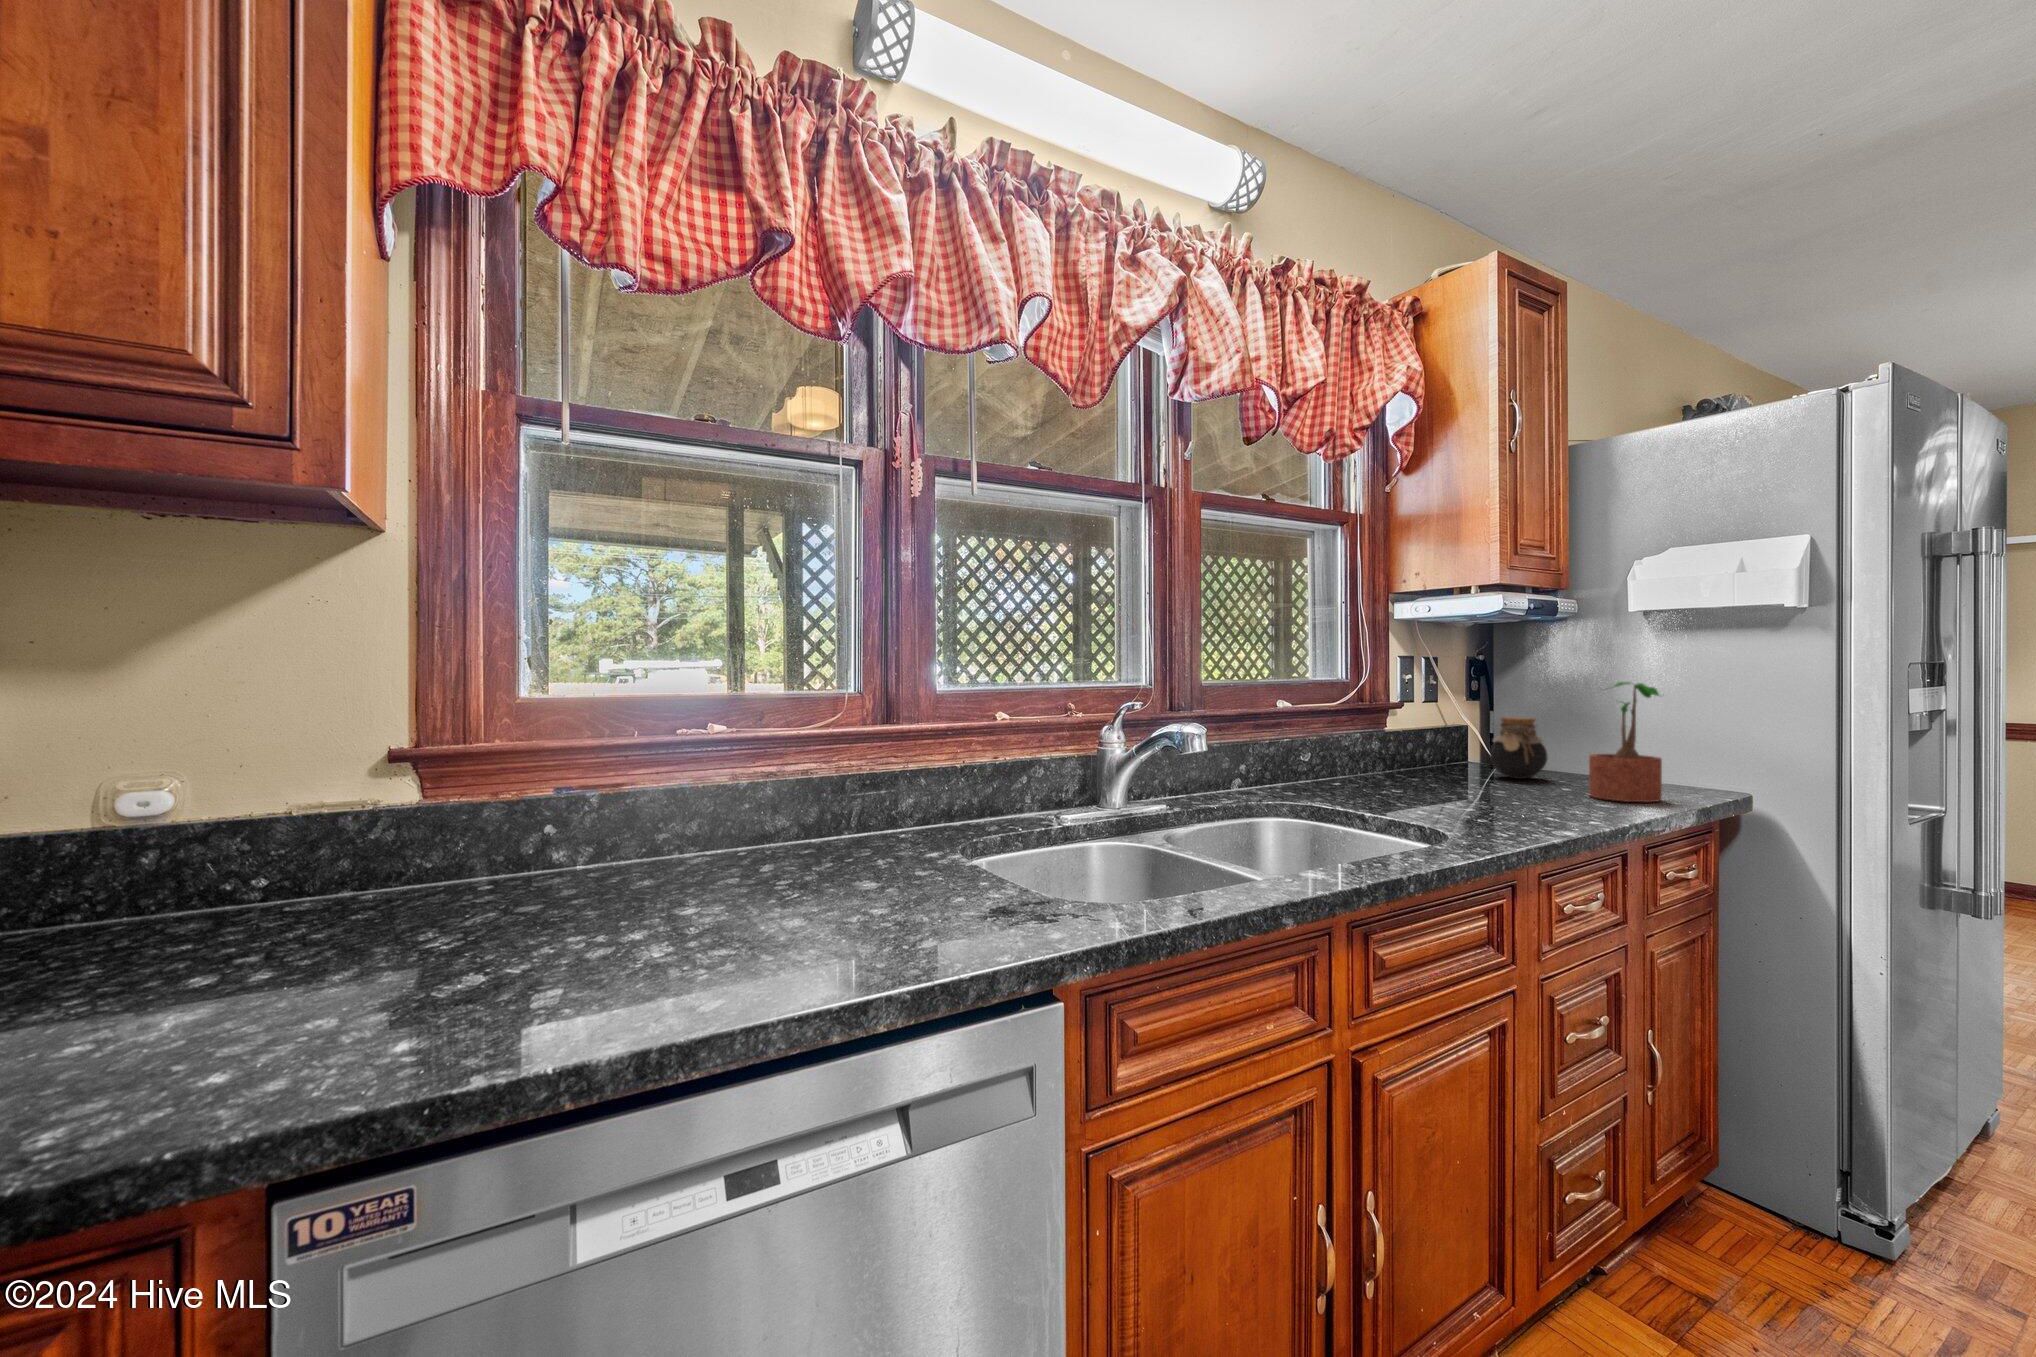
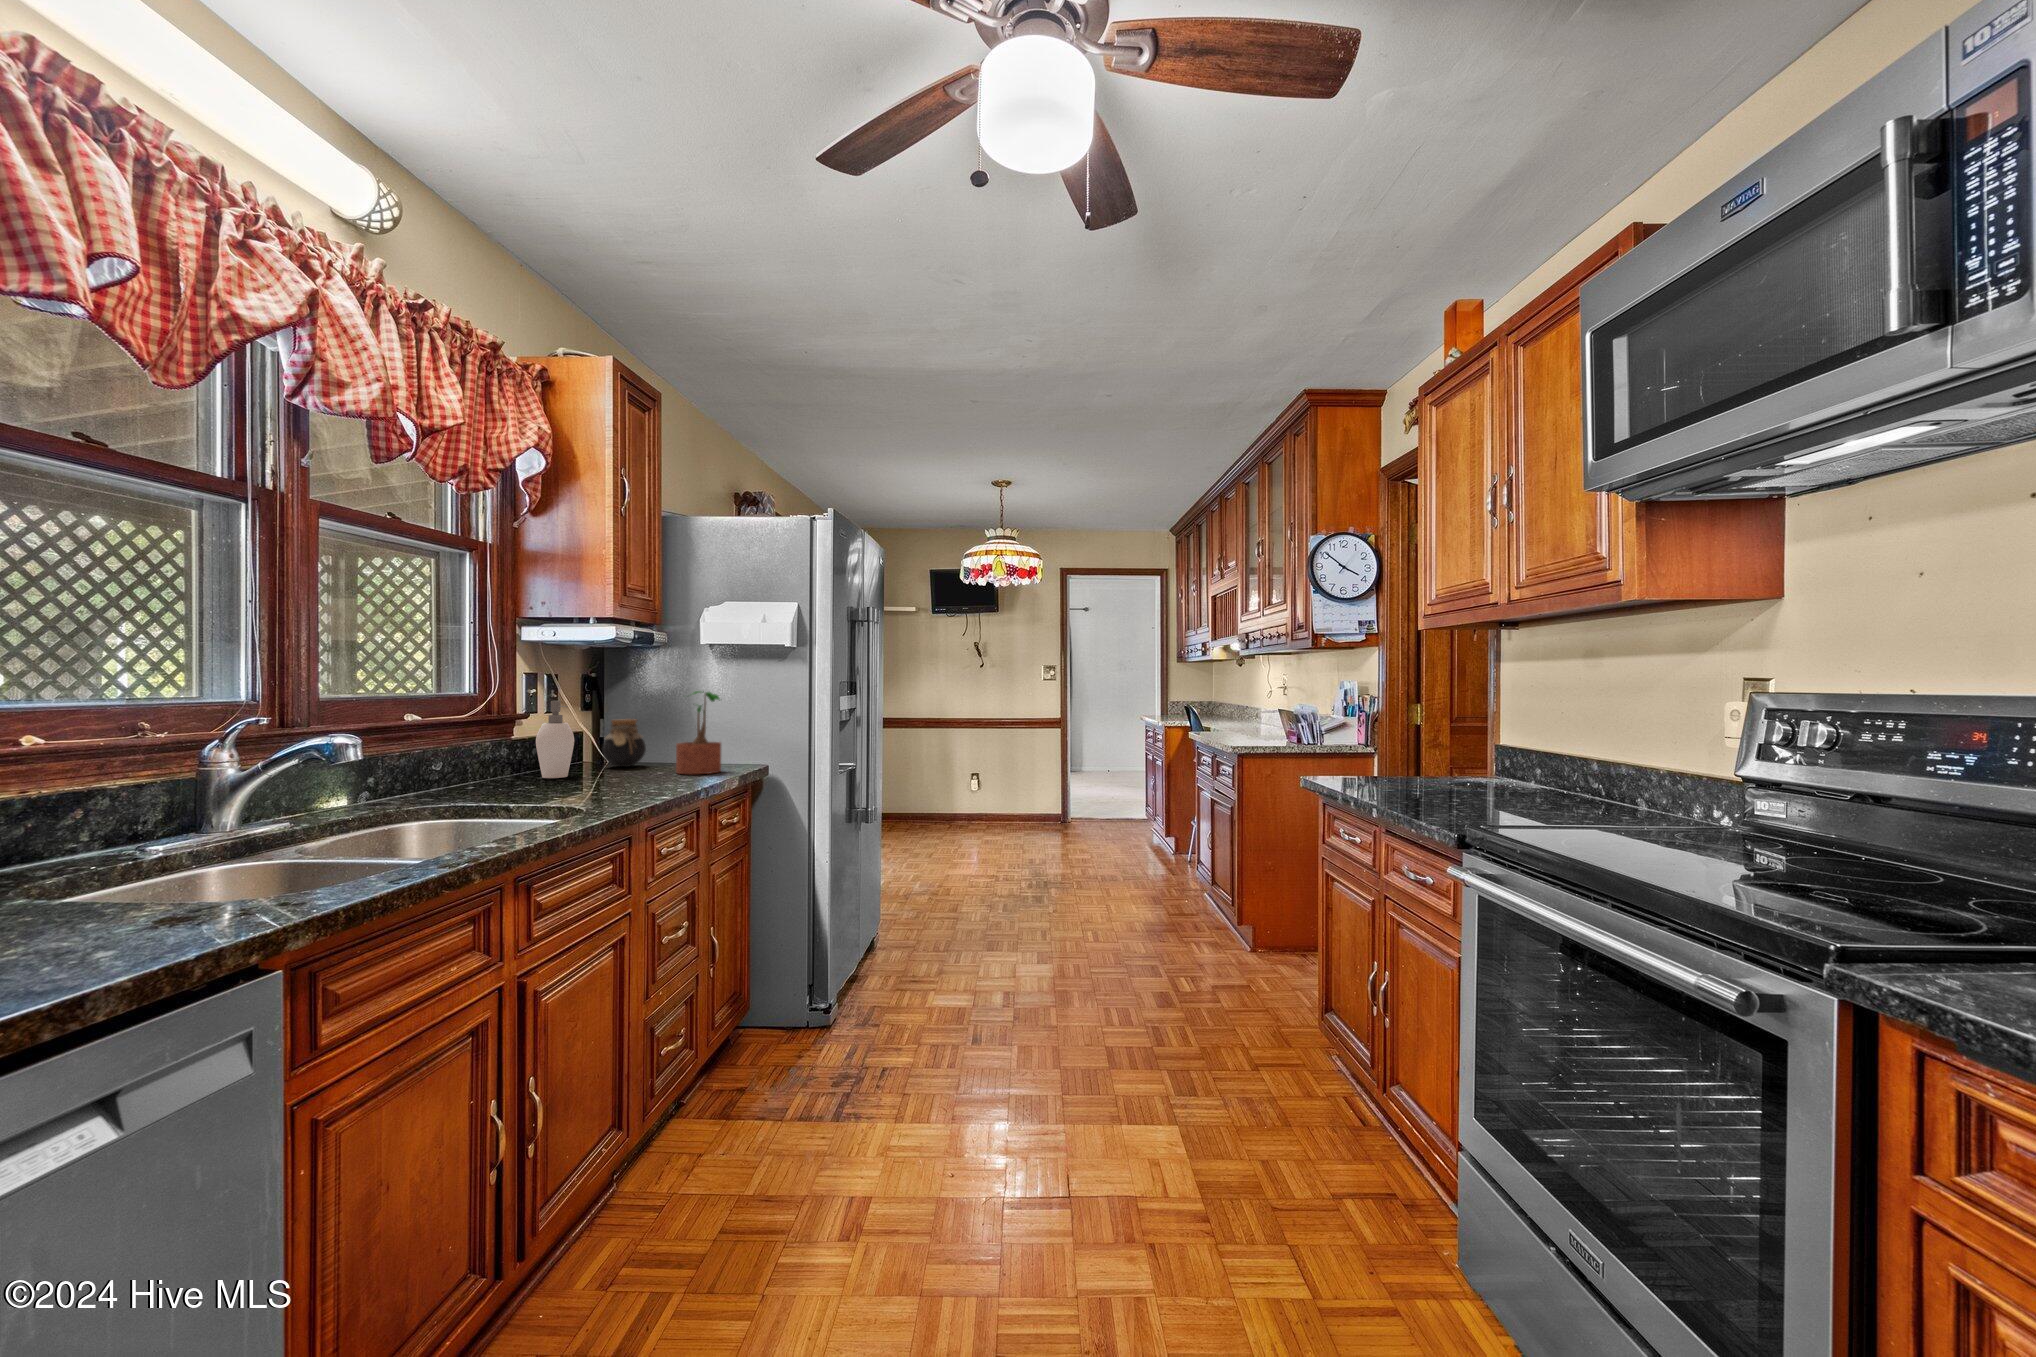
soap dispenser: none [1408,692,1452,785] -> present [536,701,574,778]

